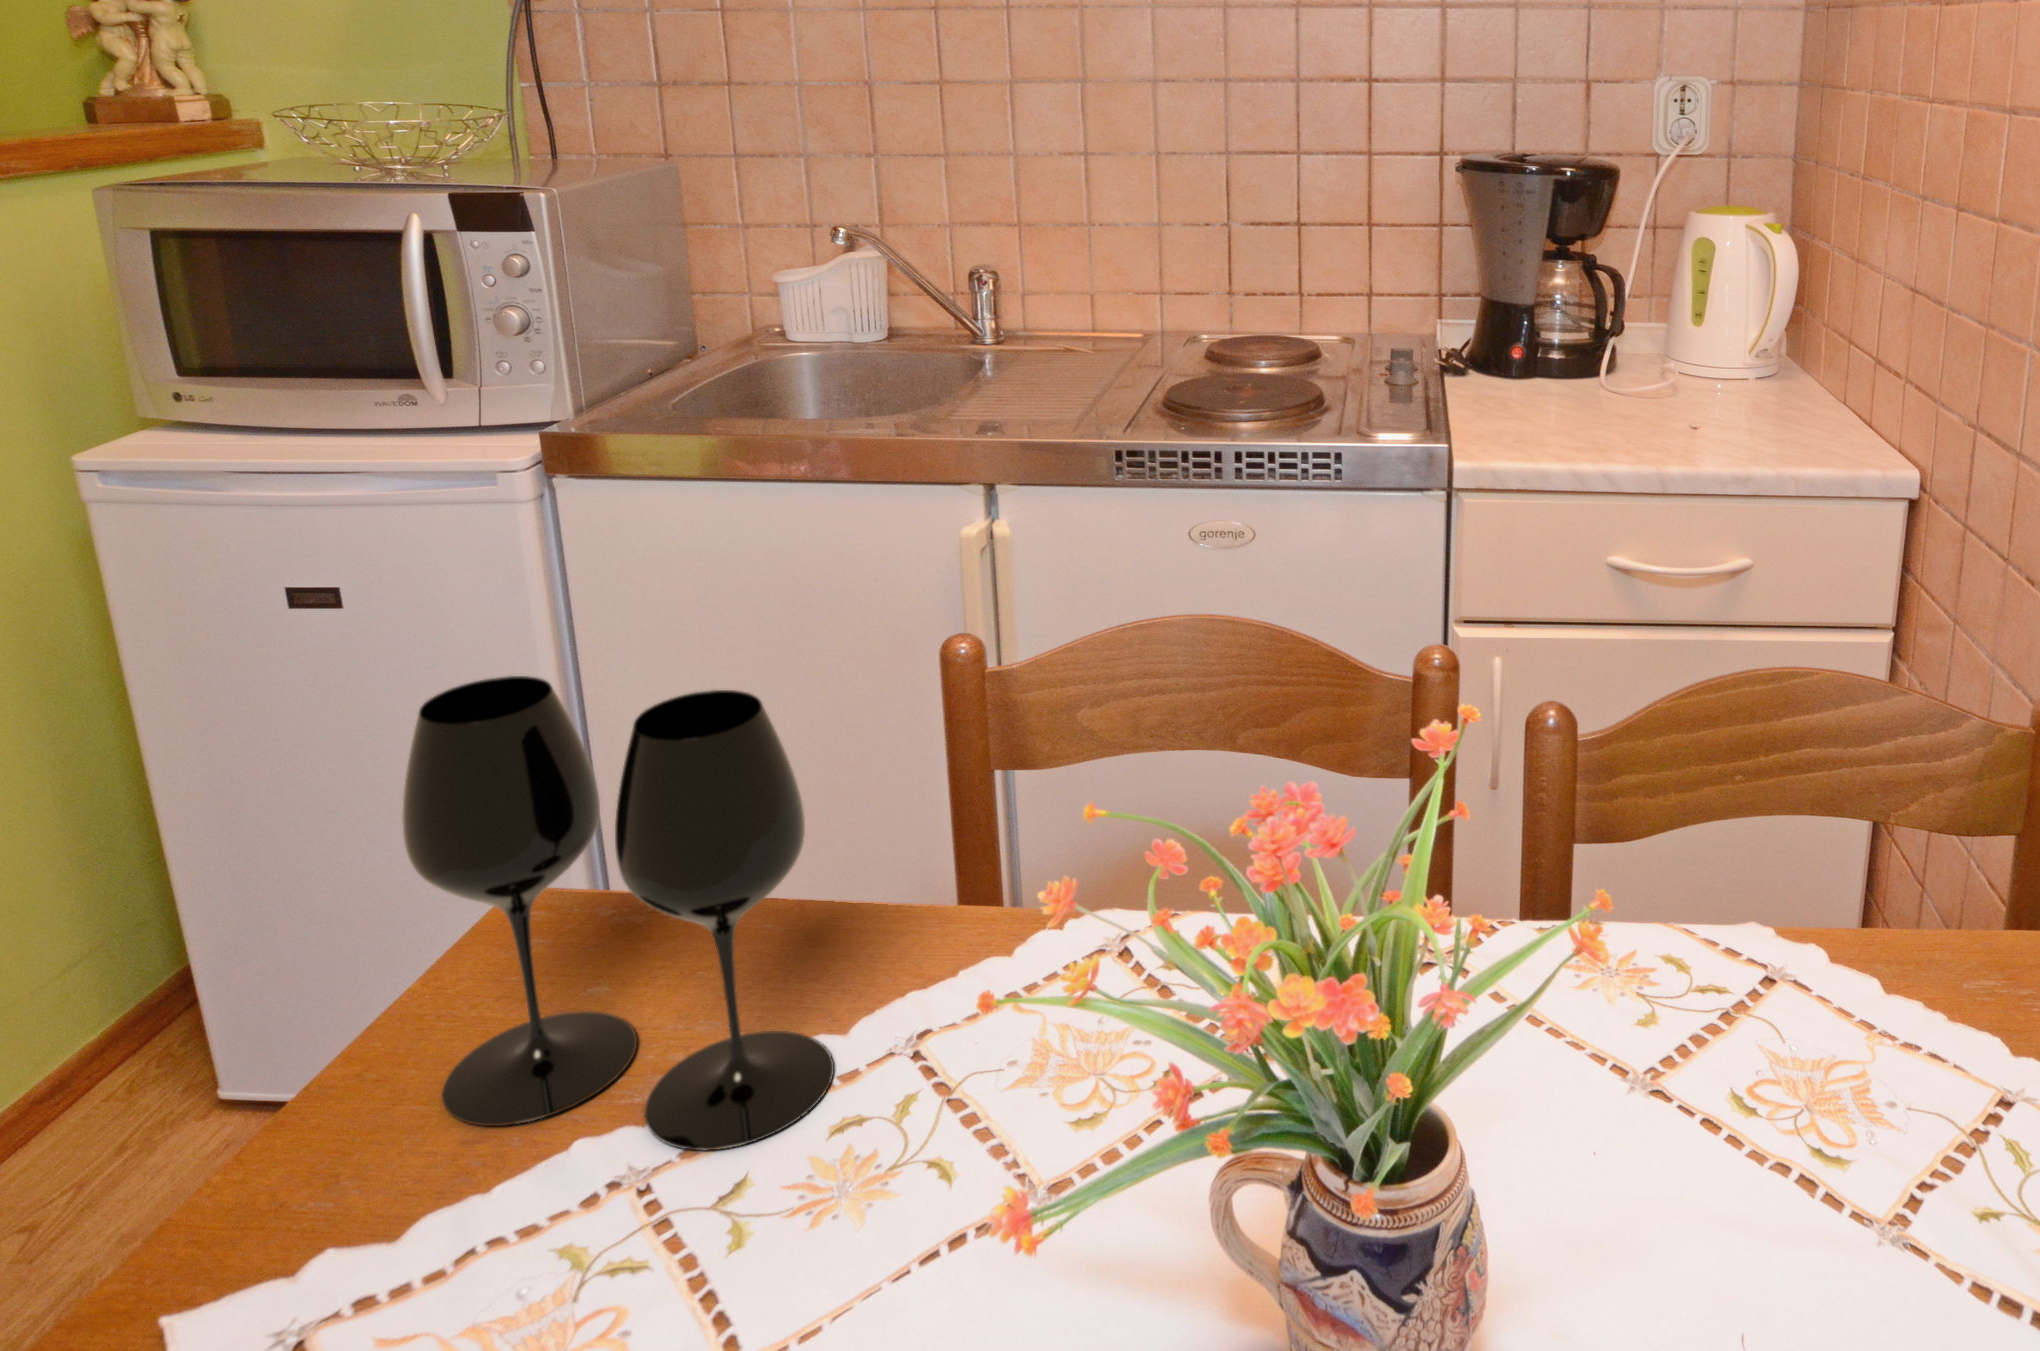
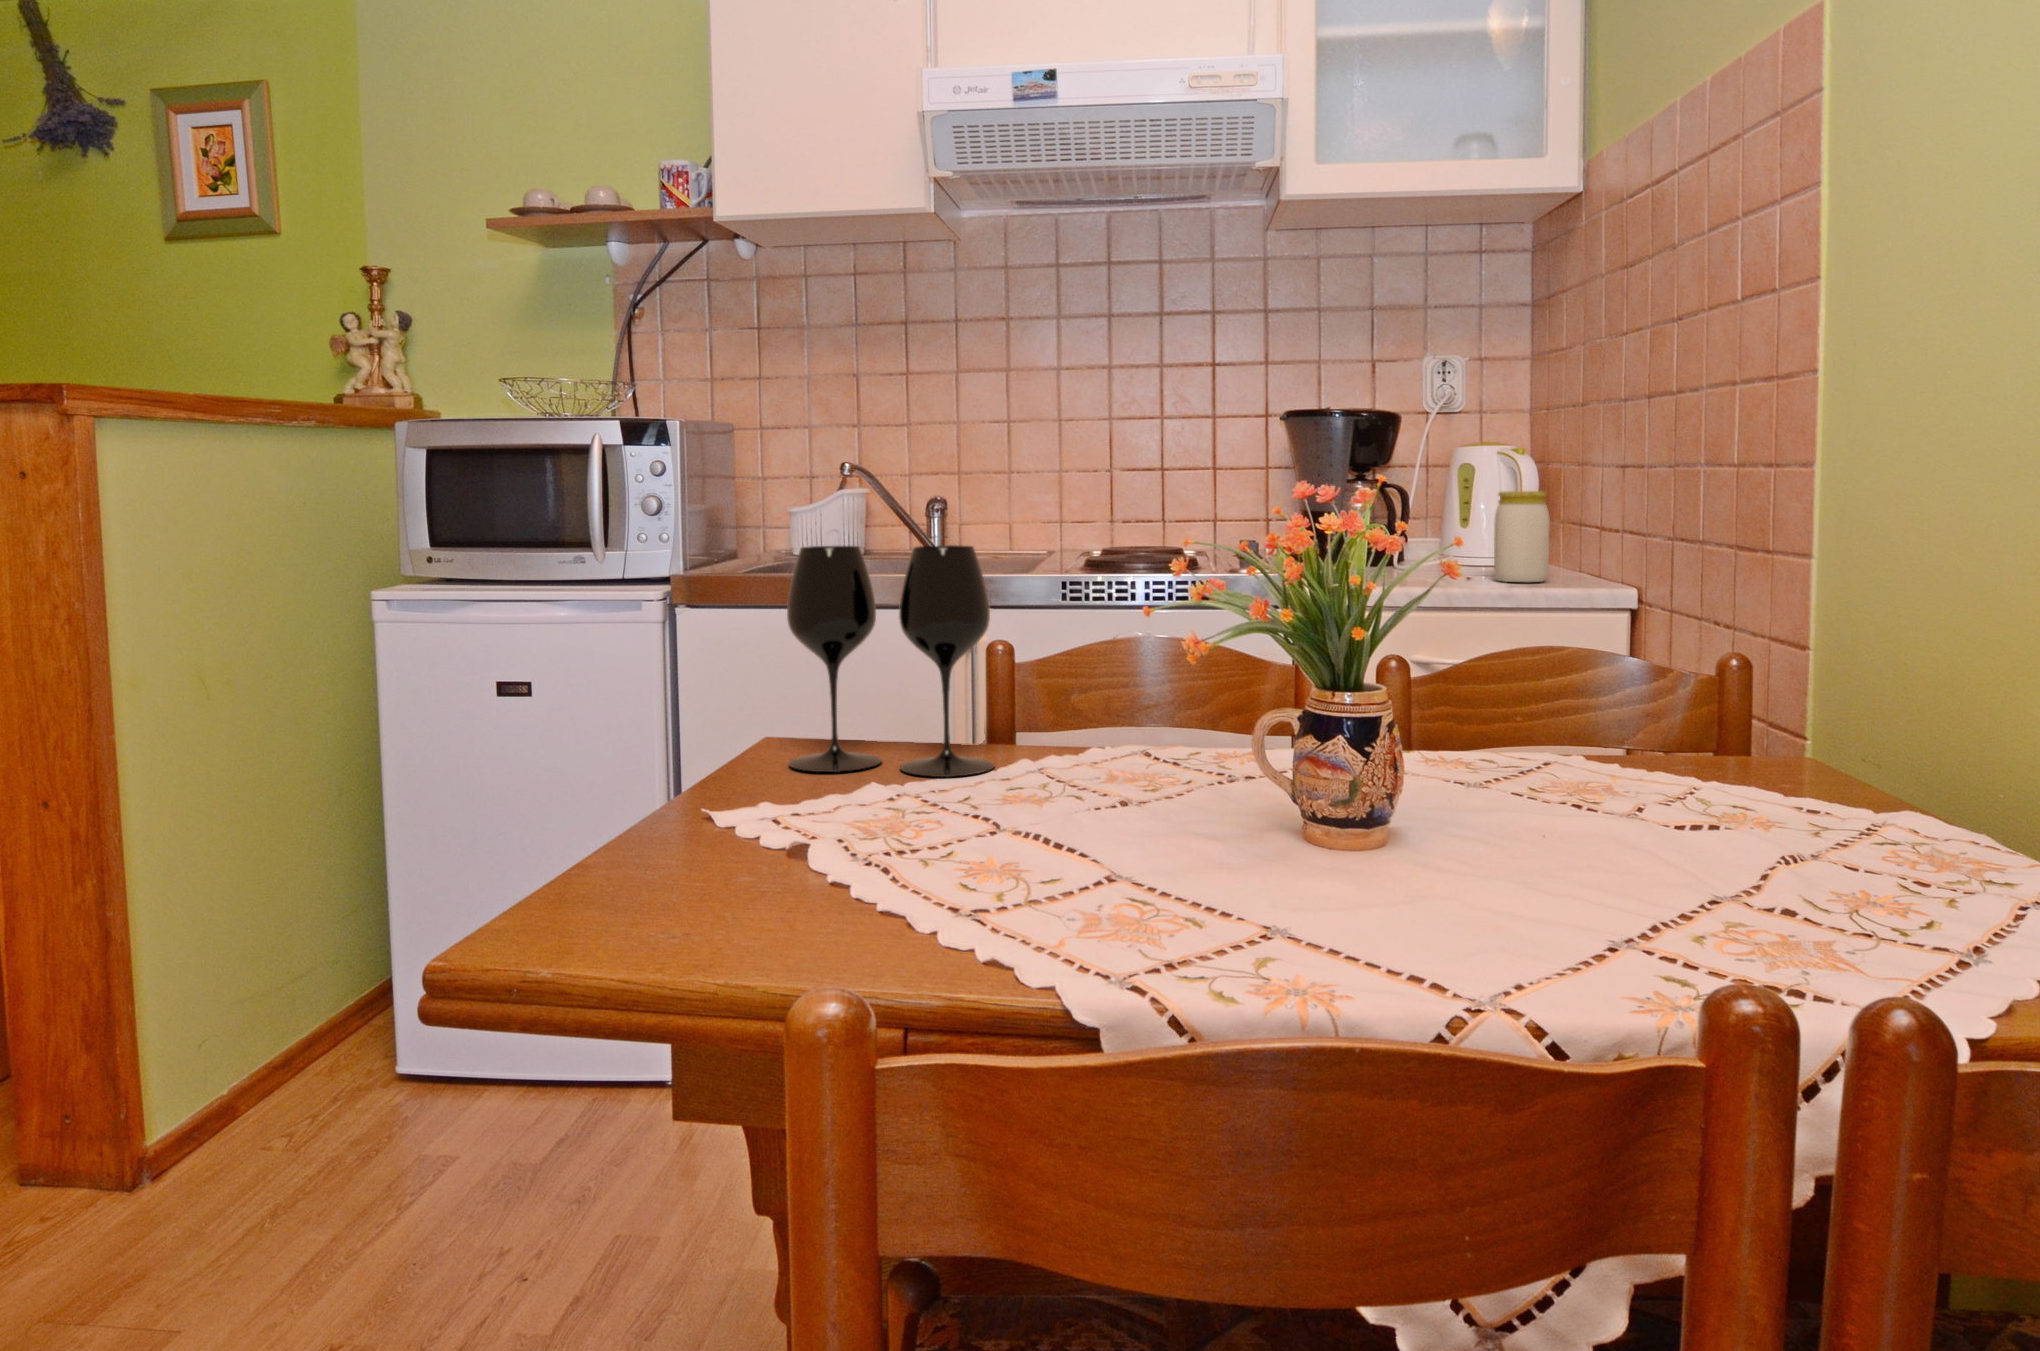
jar: none [1728,308,1806,440] -> present [1494,491,1550,582]

